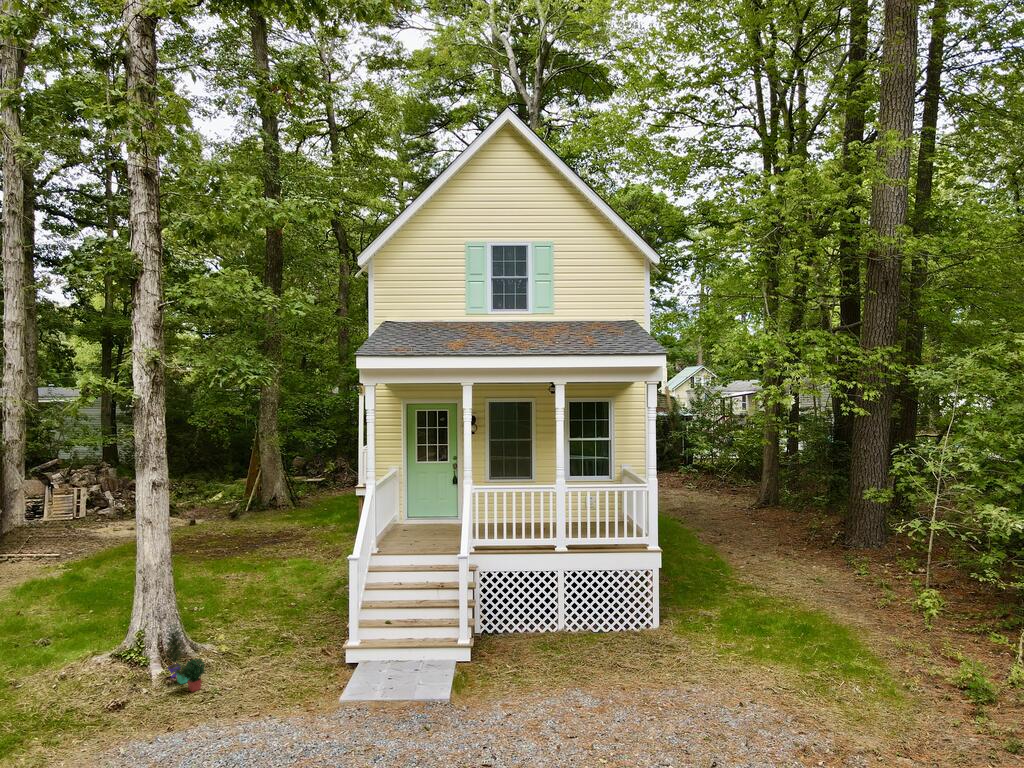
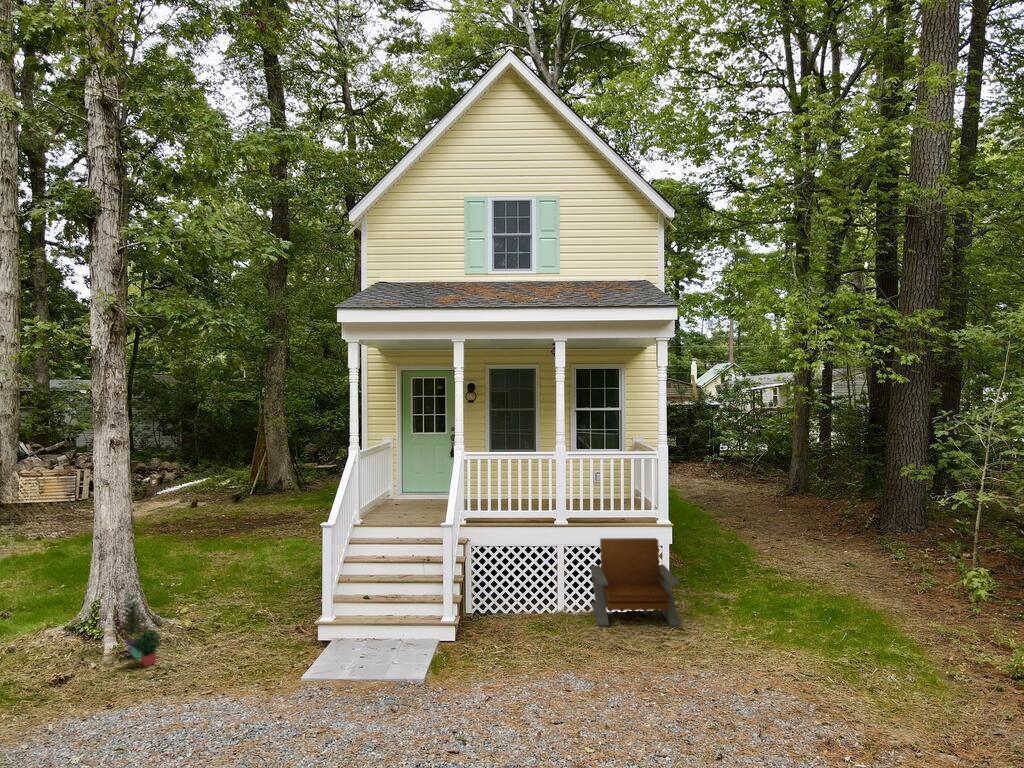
lounge chair: none [589,563,672,645] -> present [590,538,680,626]

